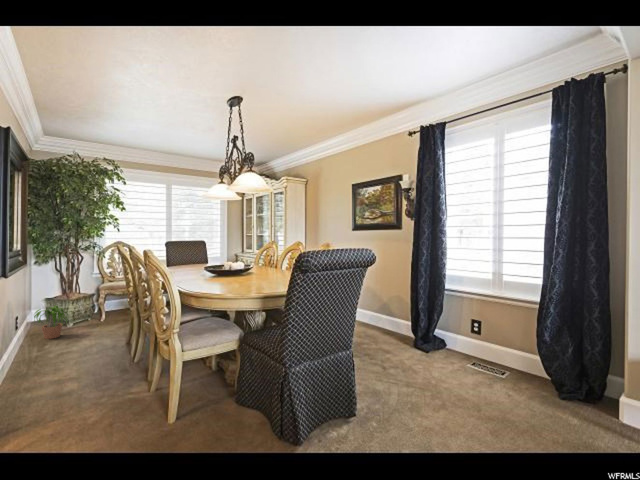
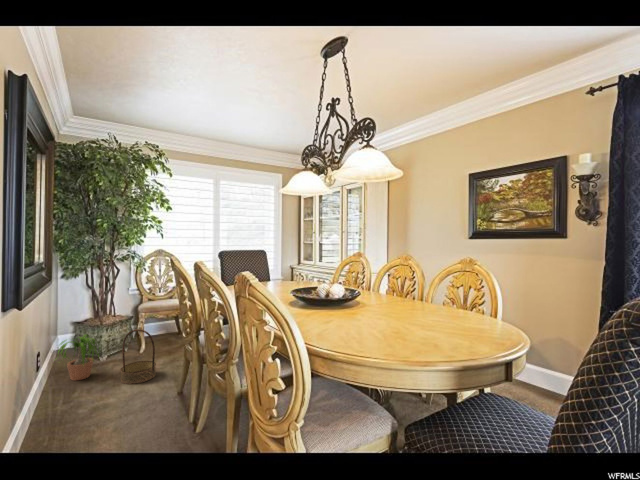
basket: none [84,301,112,340] -> present [120,329,156,384]

